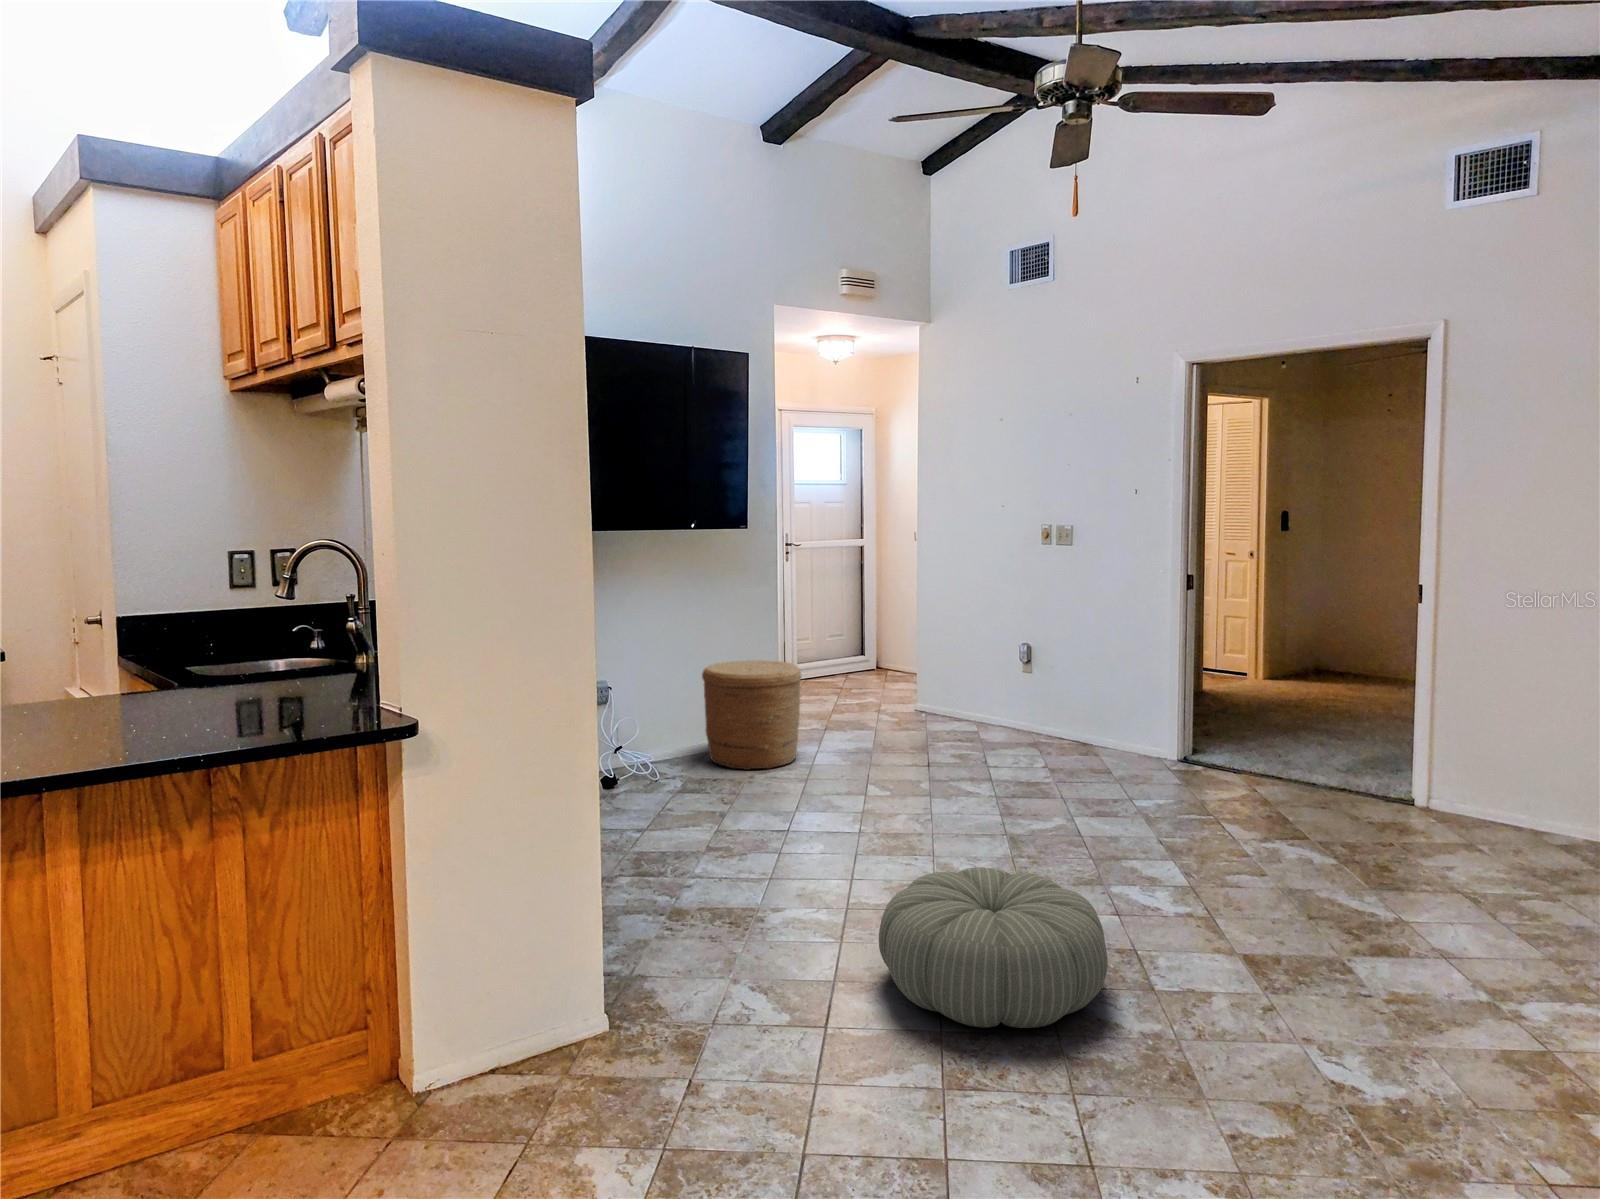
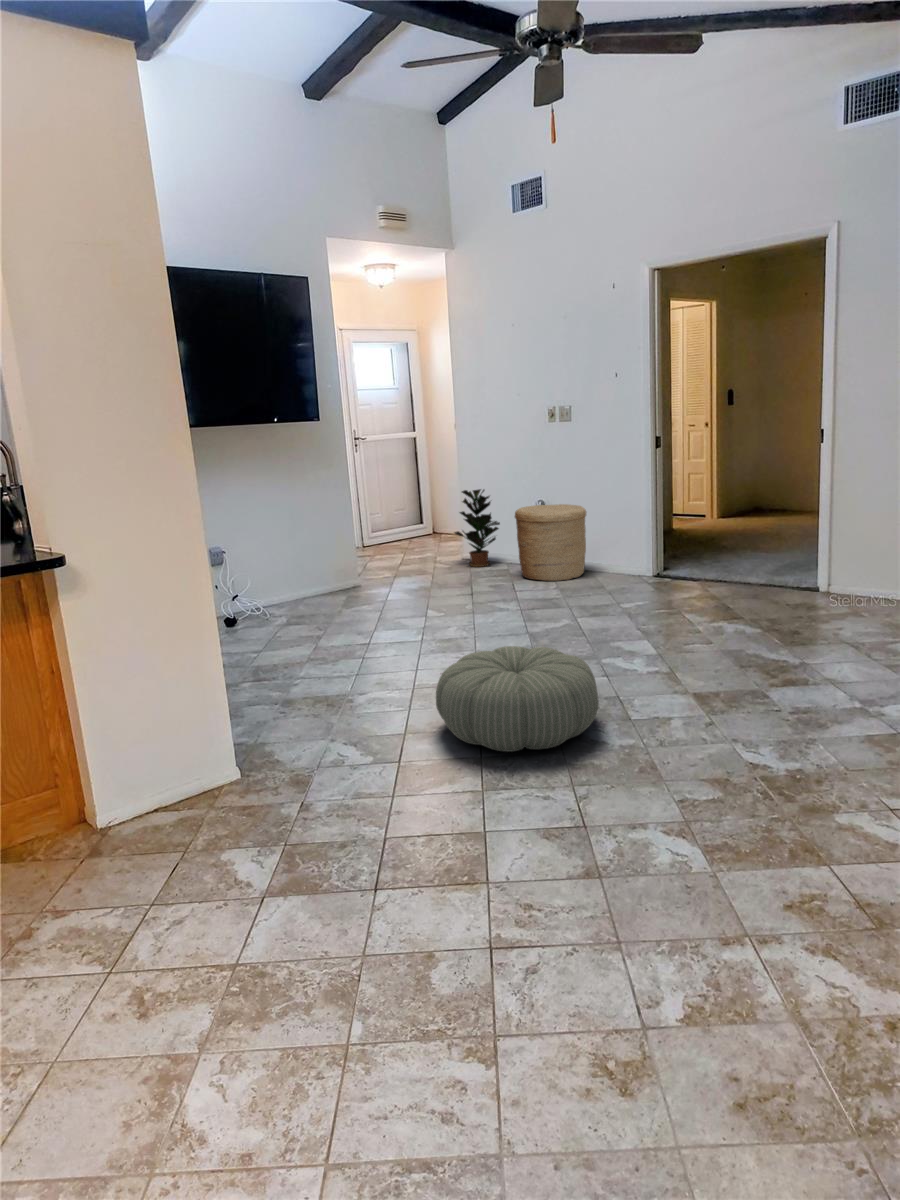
potted plant: none [905,623,968,727] -> present [455,489,500,567]
basket: present [702,660,802,770] -> present [515,504,586,581]

